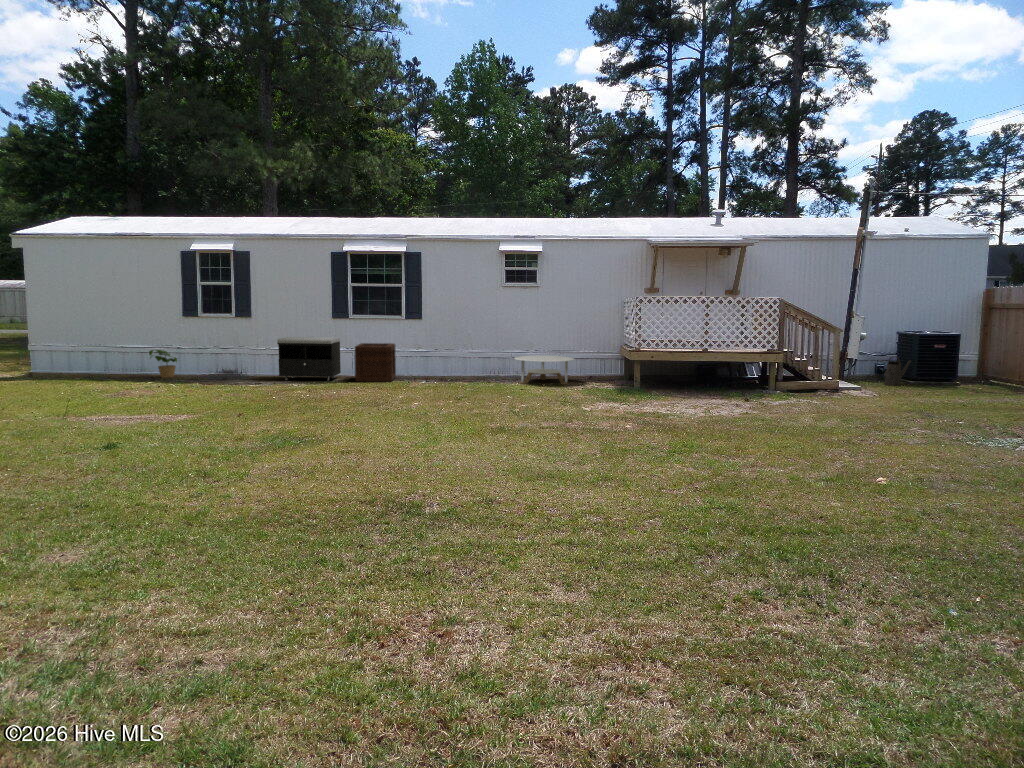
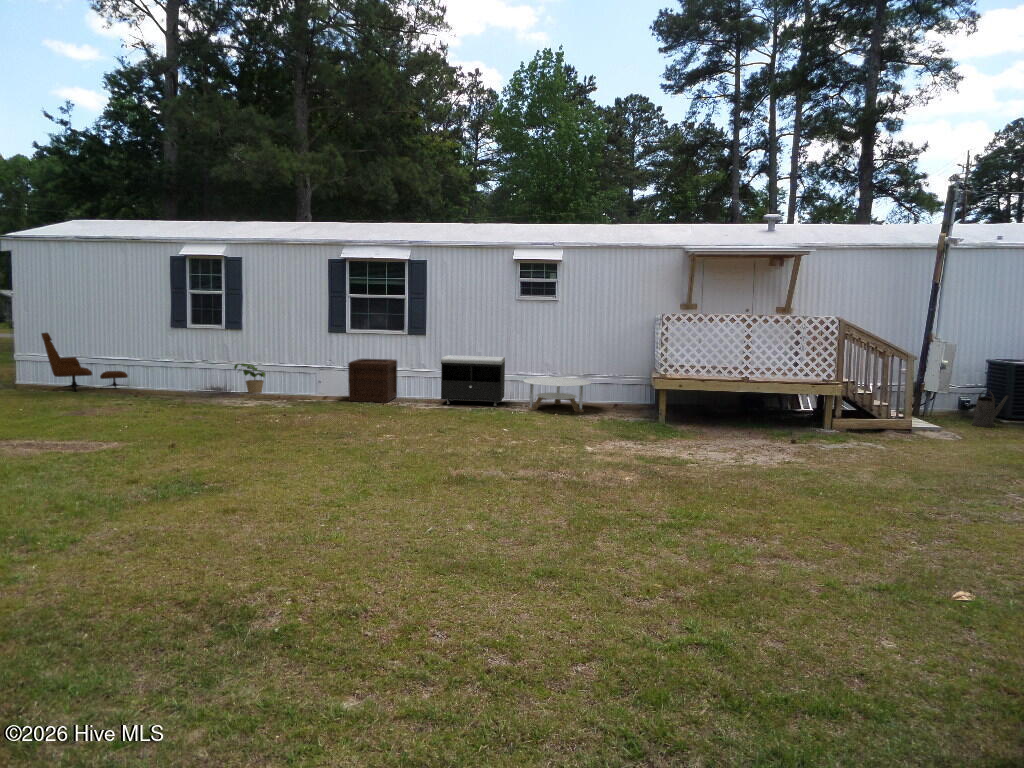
lounge chair: none [49,325,131,381] -> present [41,333,128,391]
storage bench: present [277,337,341,381] -> present [441,355,505,406]
potted plant: present [149,350,177,378] -> present [234,364,265,393]

